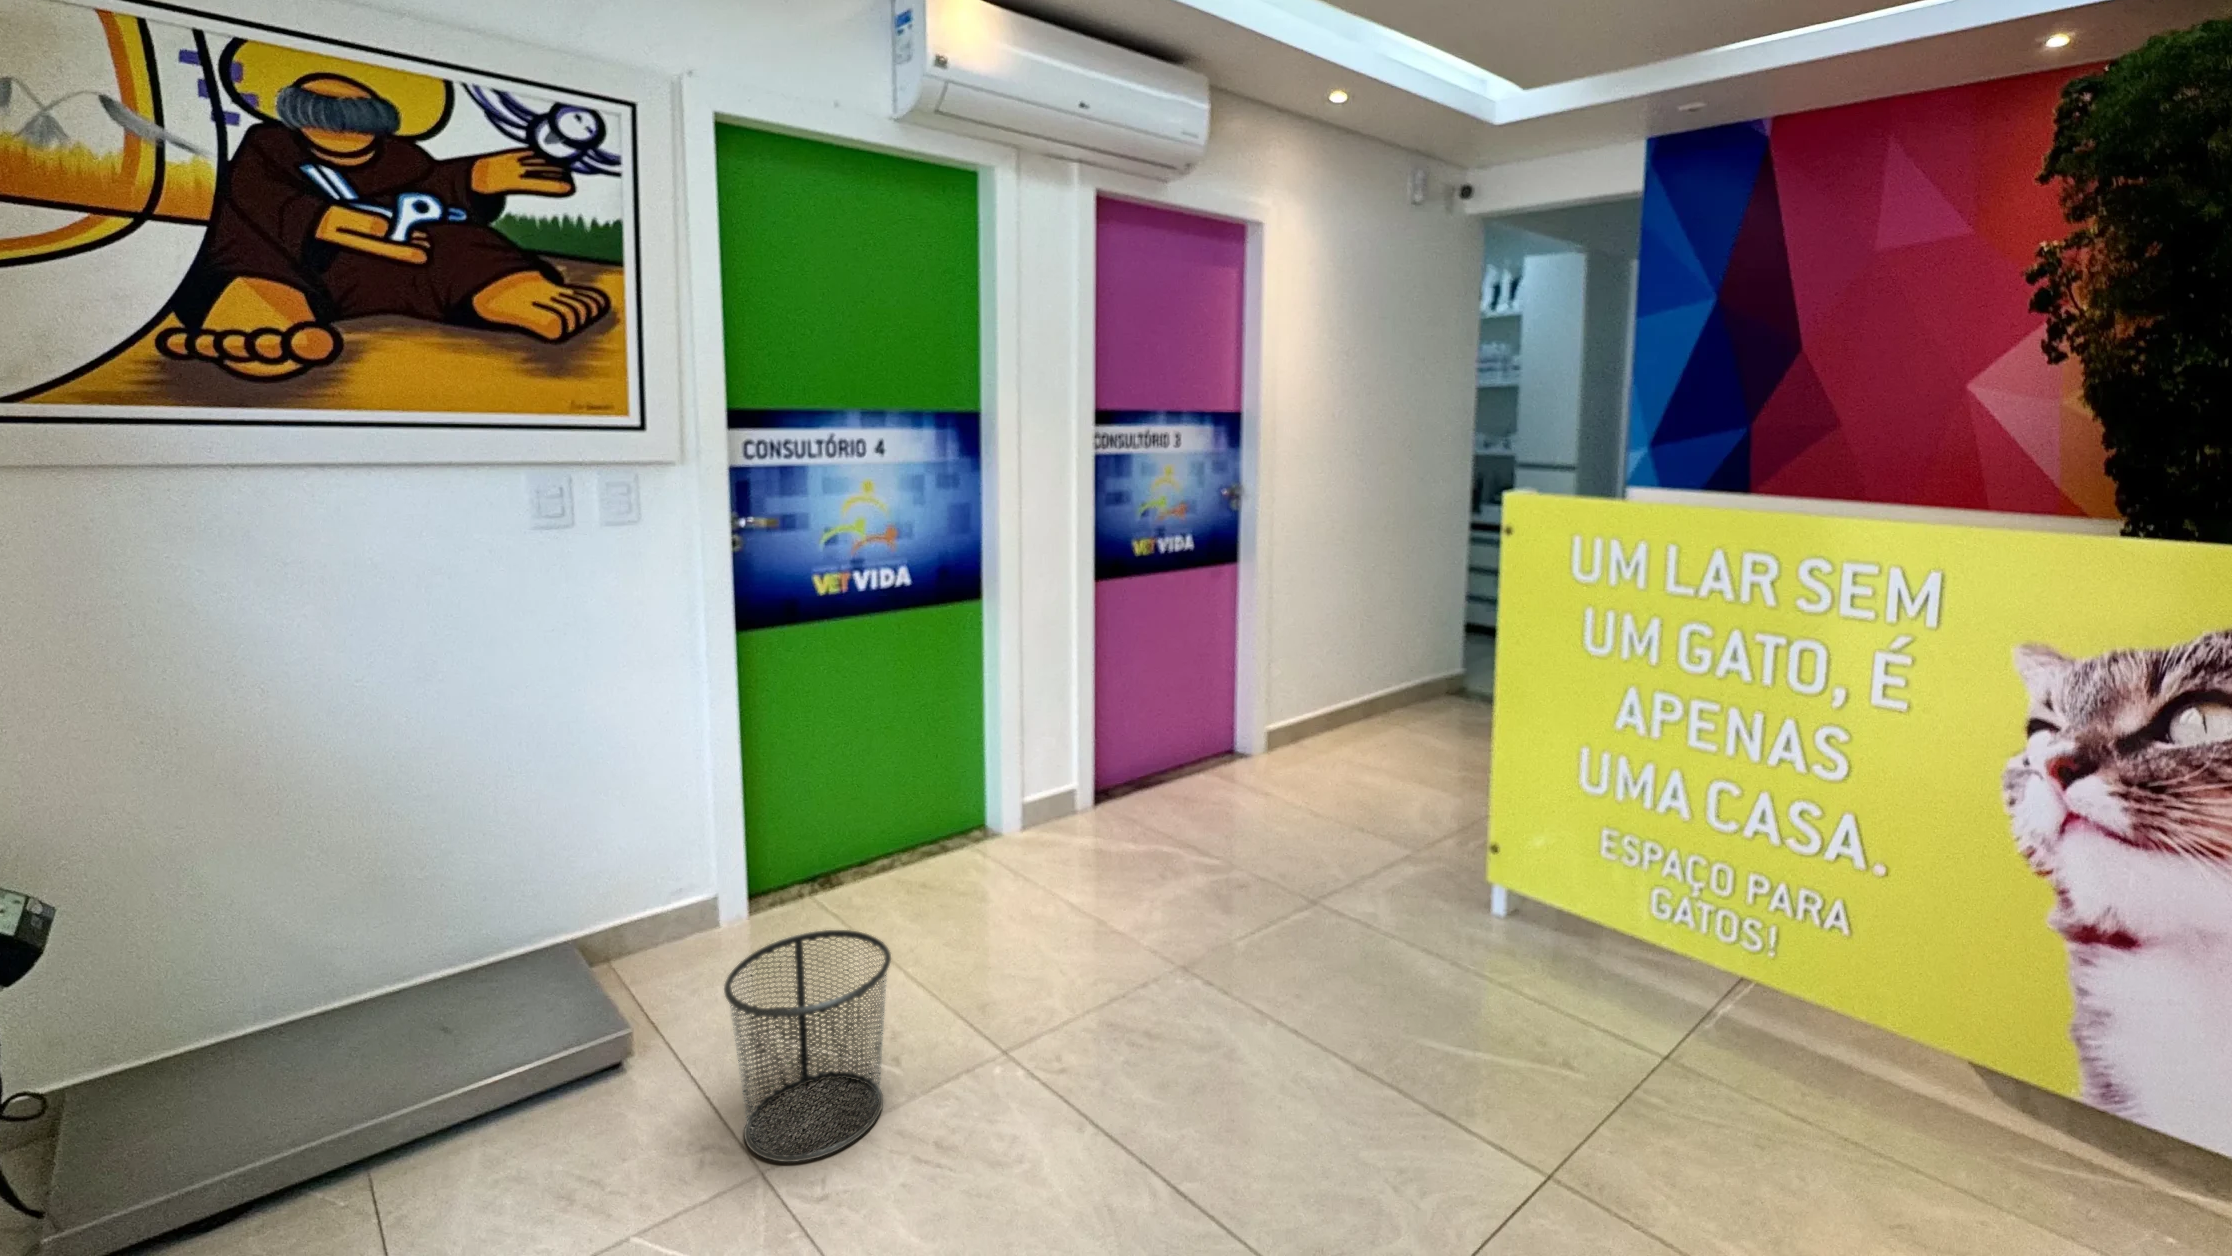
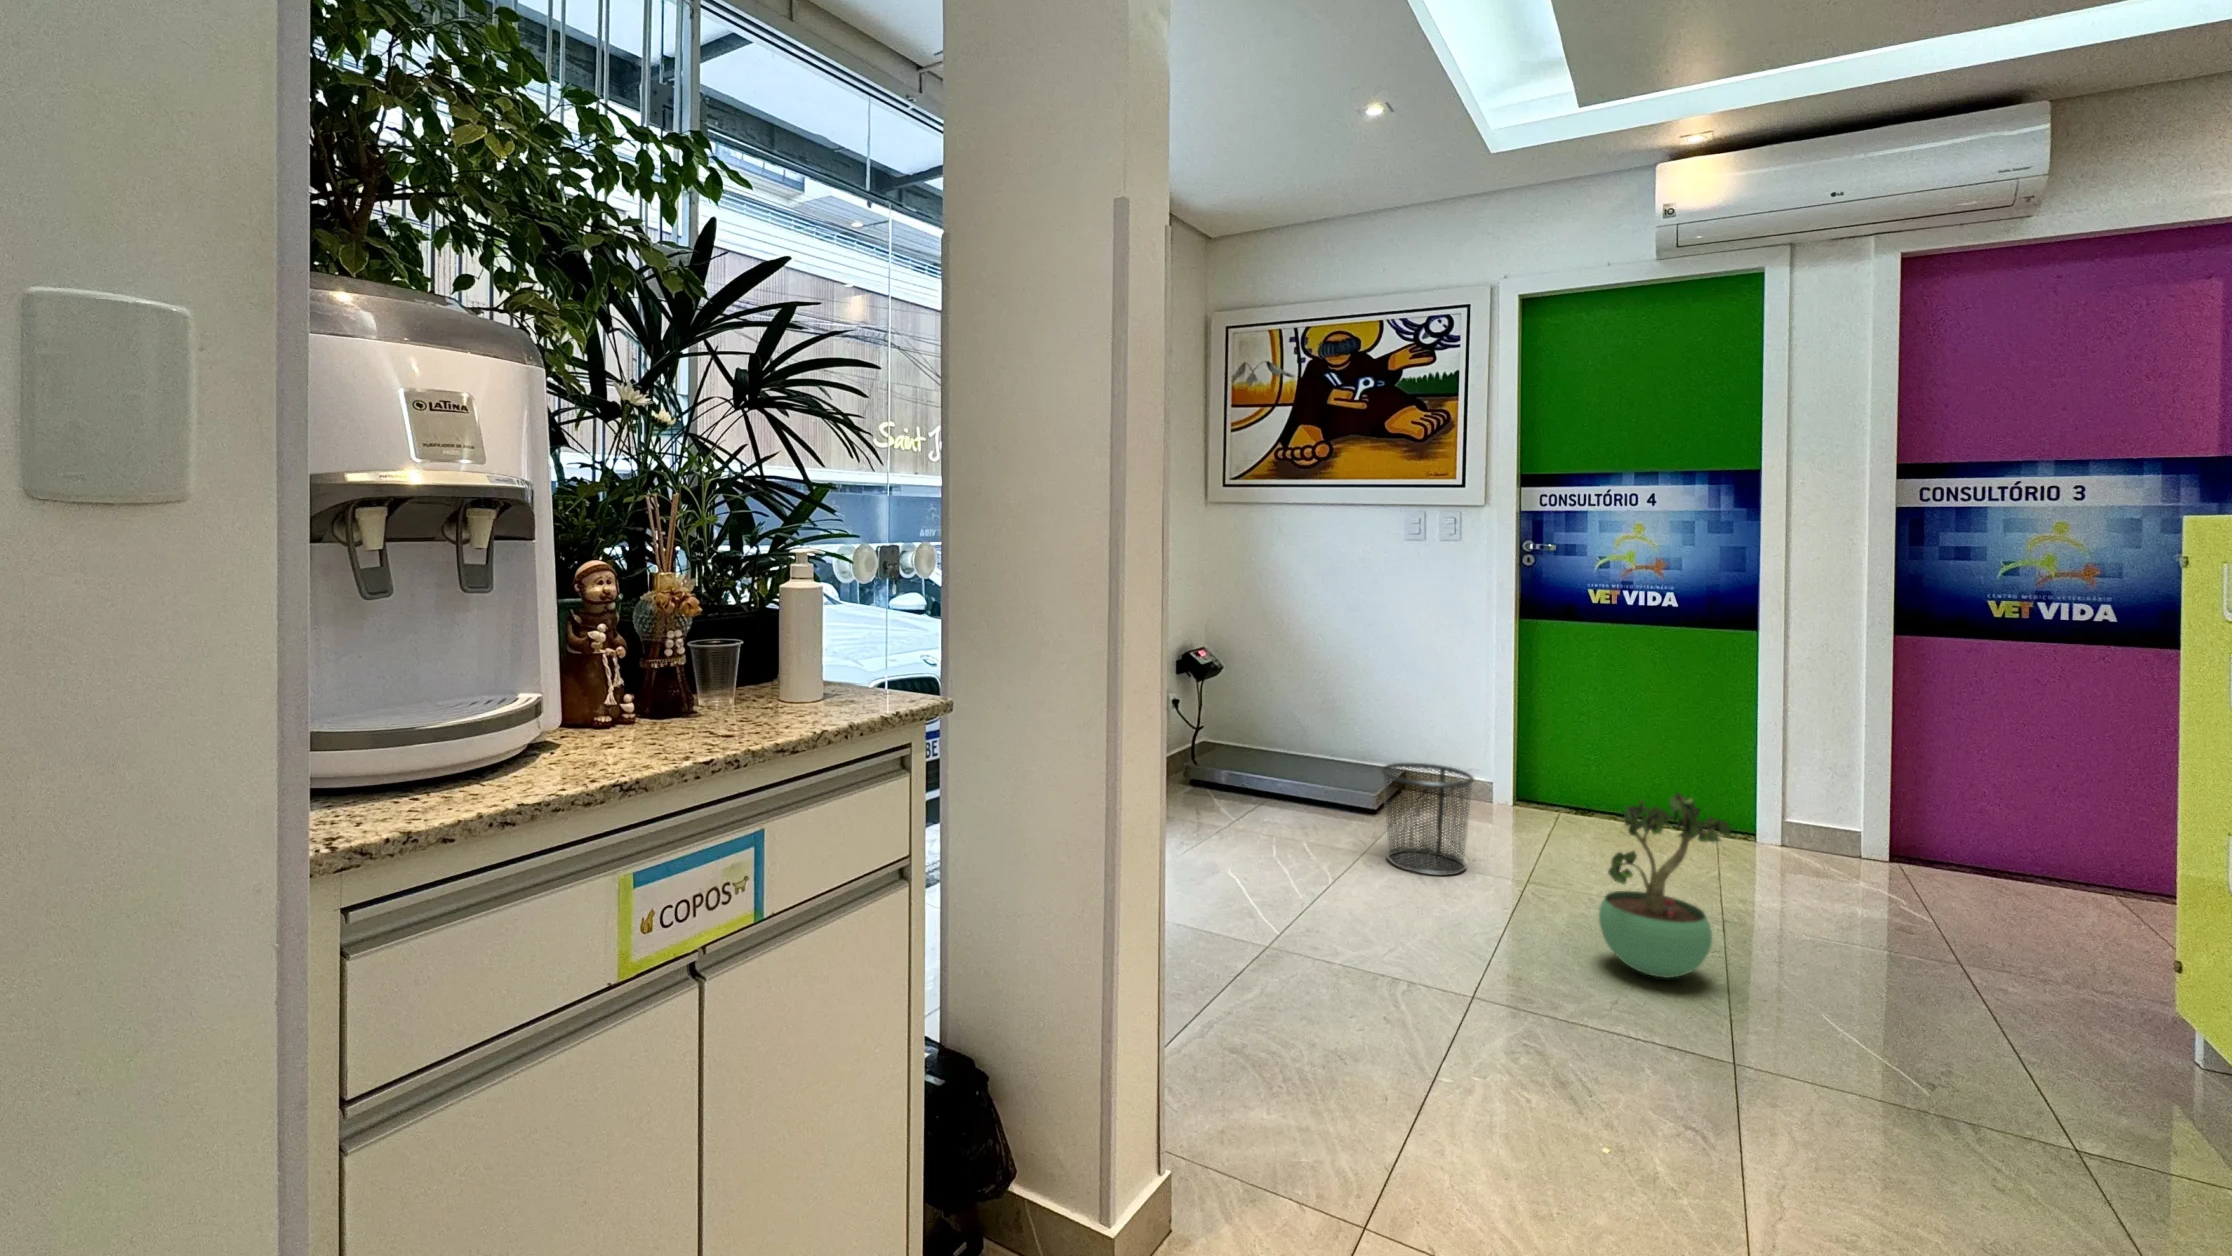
potted plant: none [1194,873,1316,1124] -> present [1599,792,1731,978]

